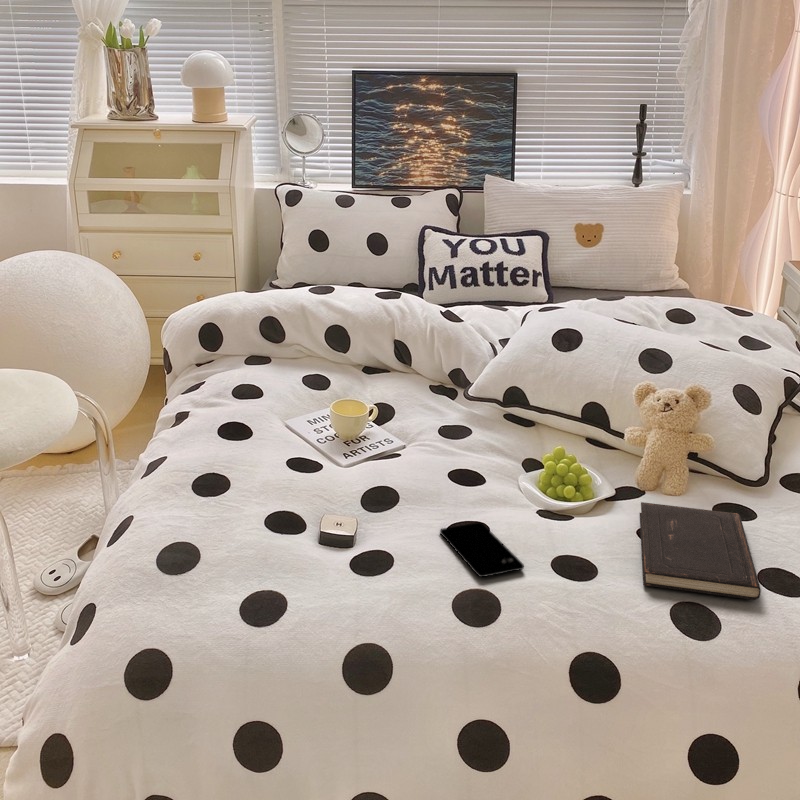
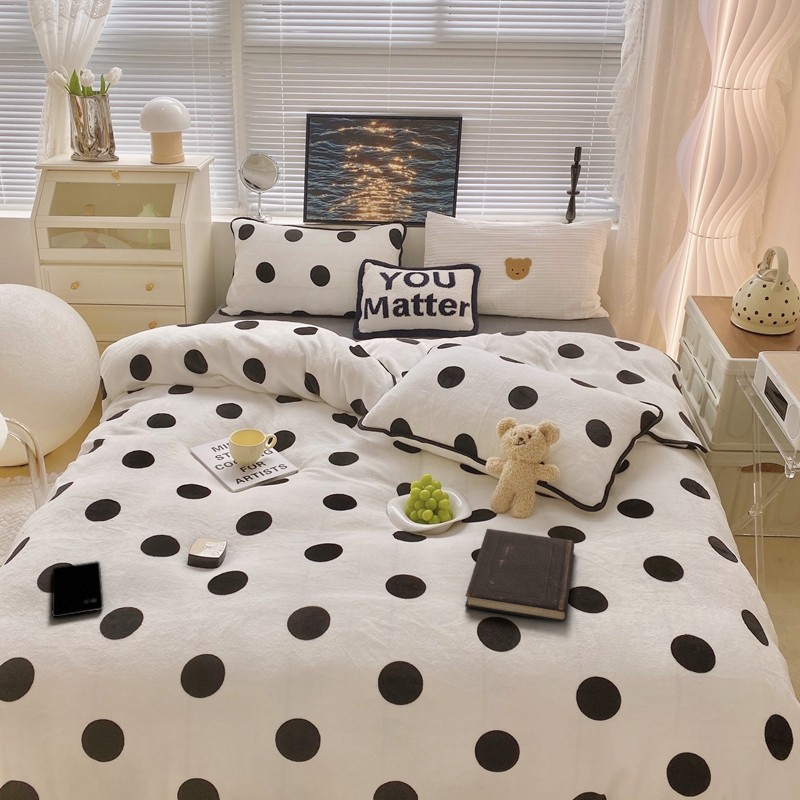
smartphone: present [440,522,524,577] -> present [52,561,103,617]

